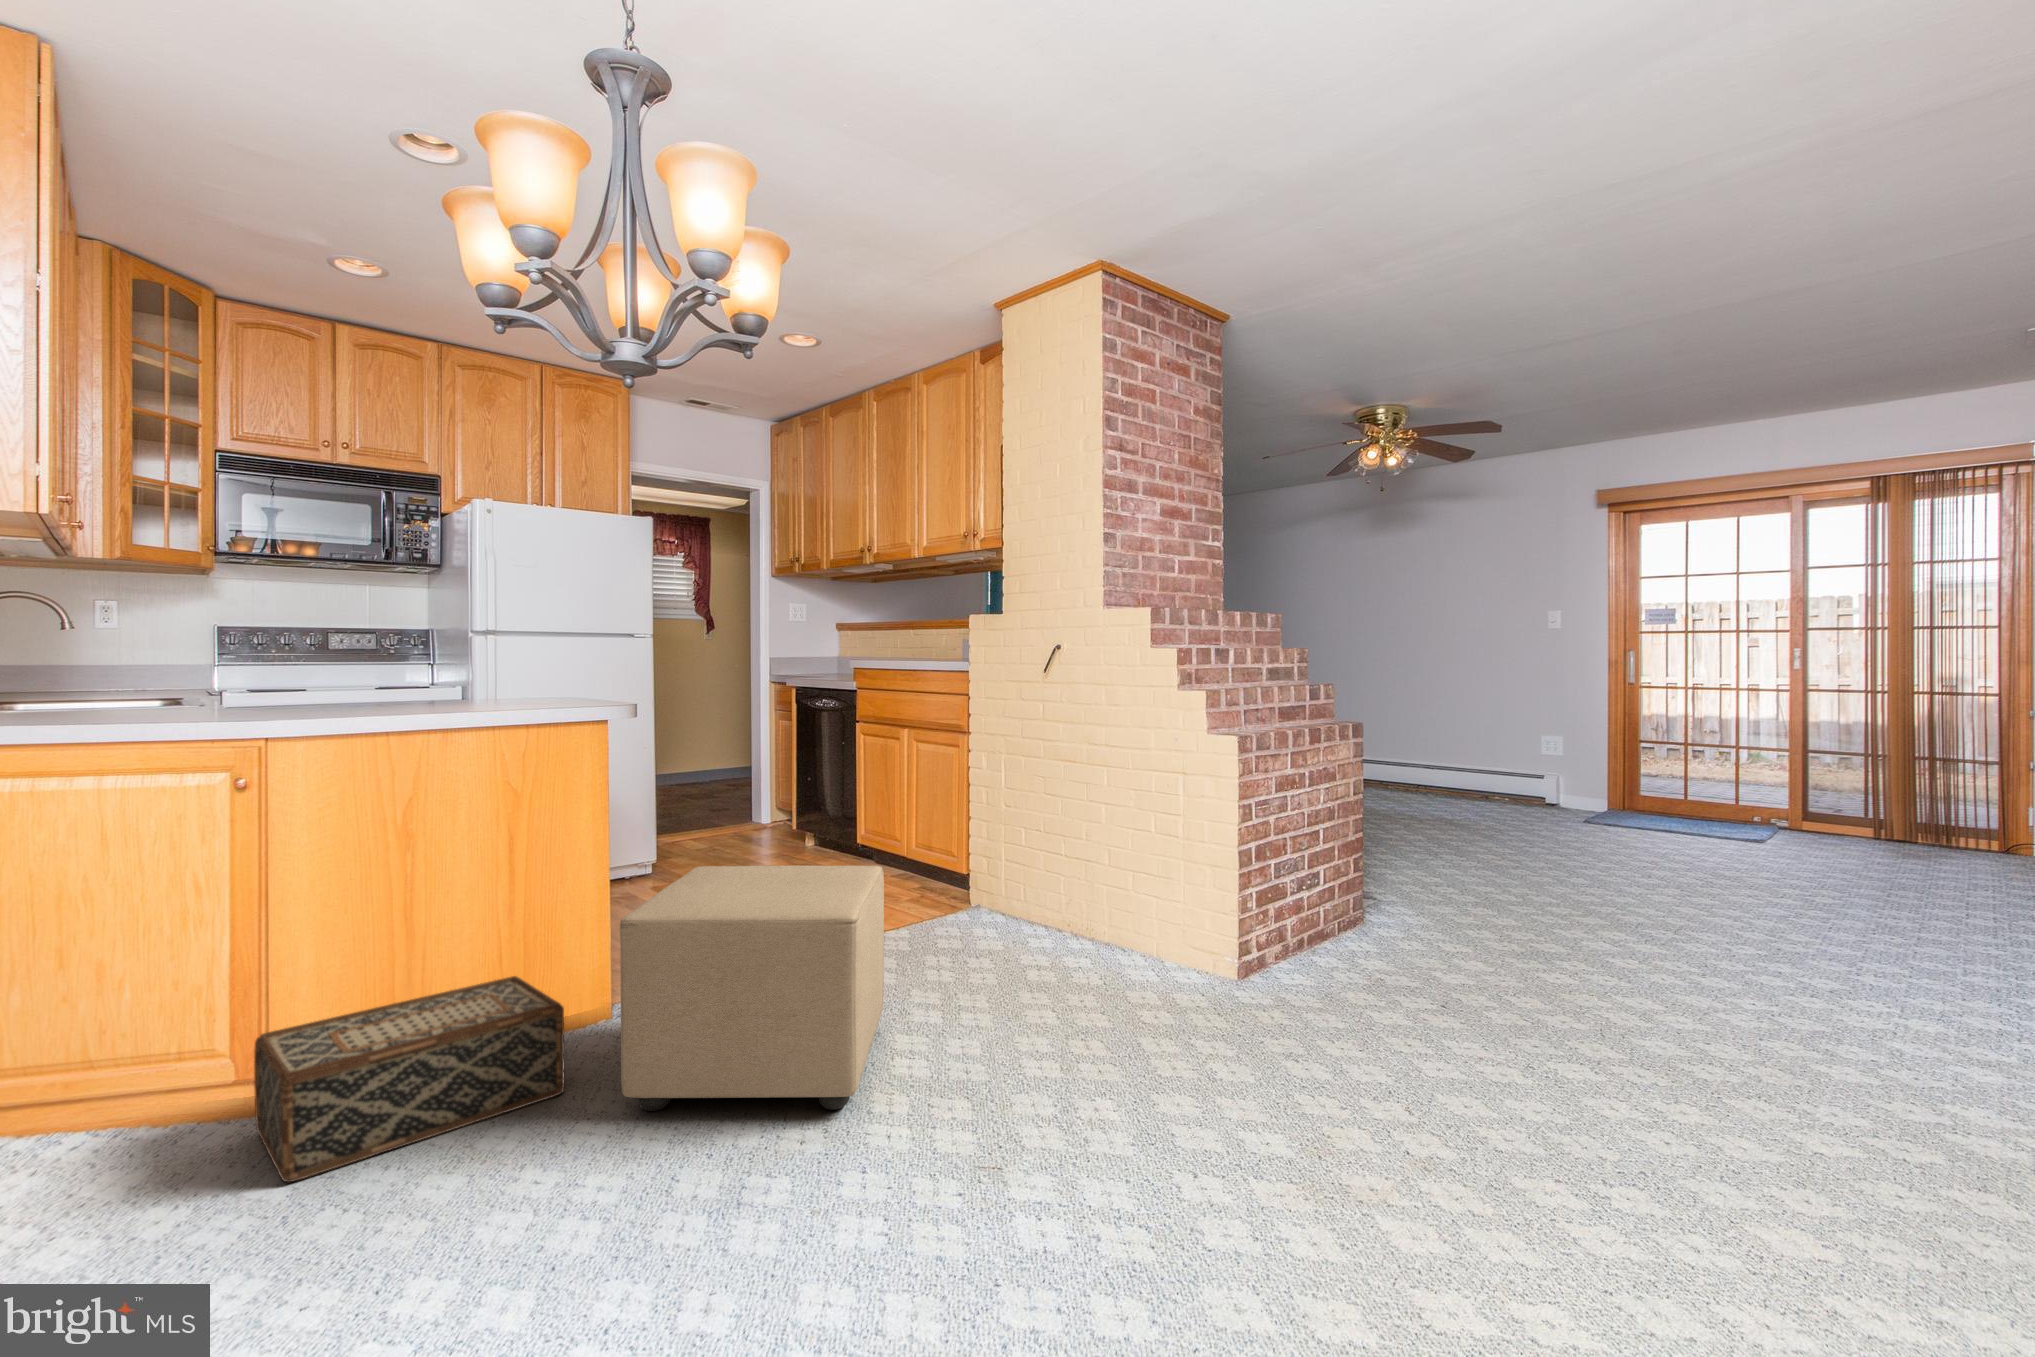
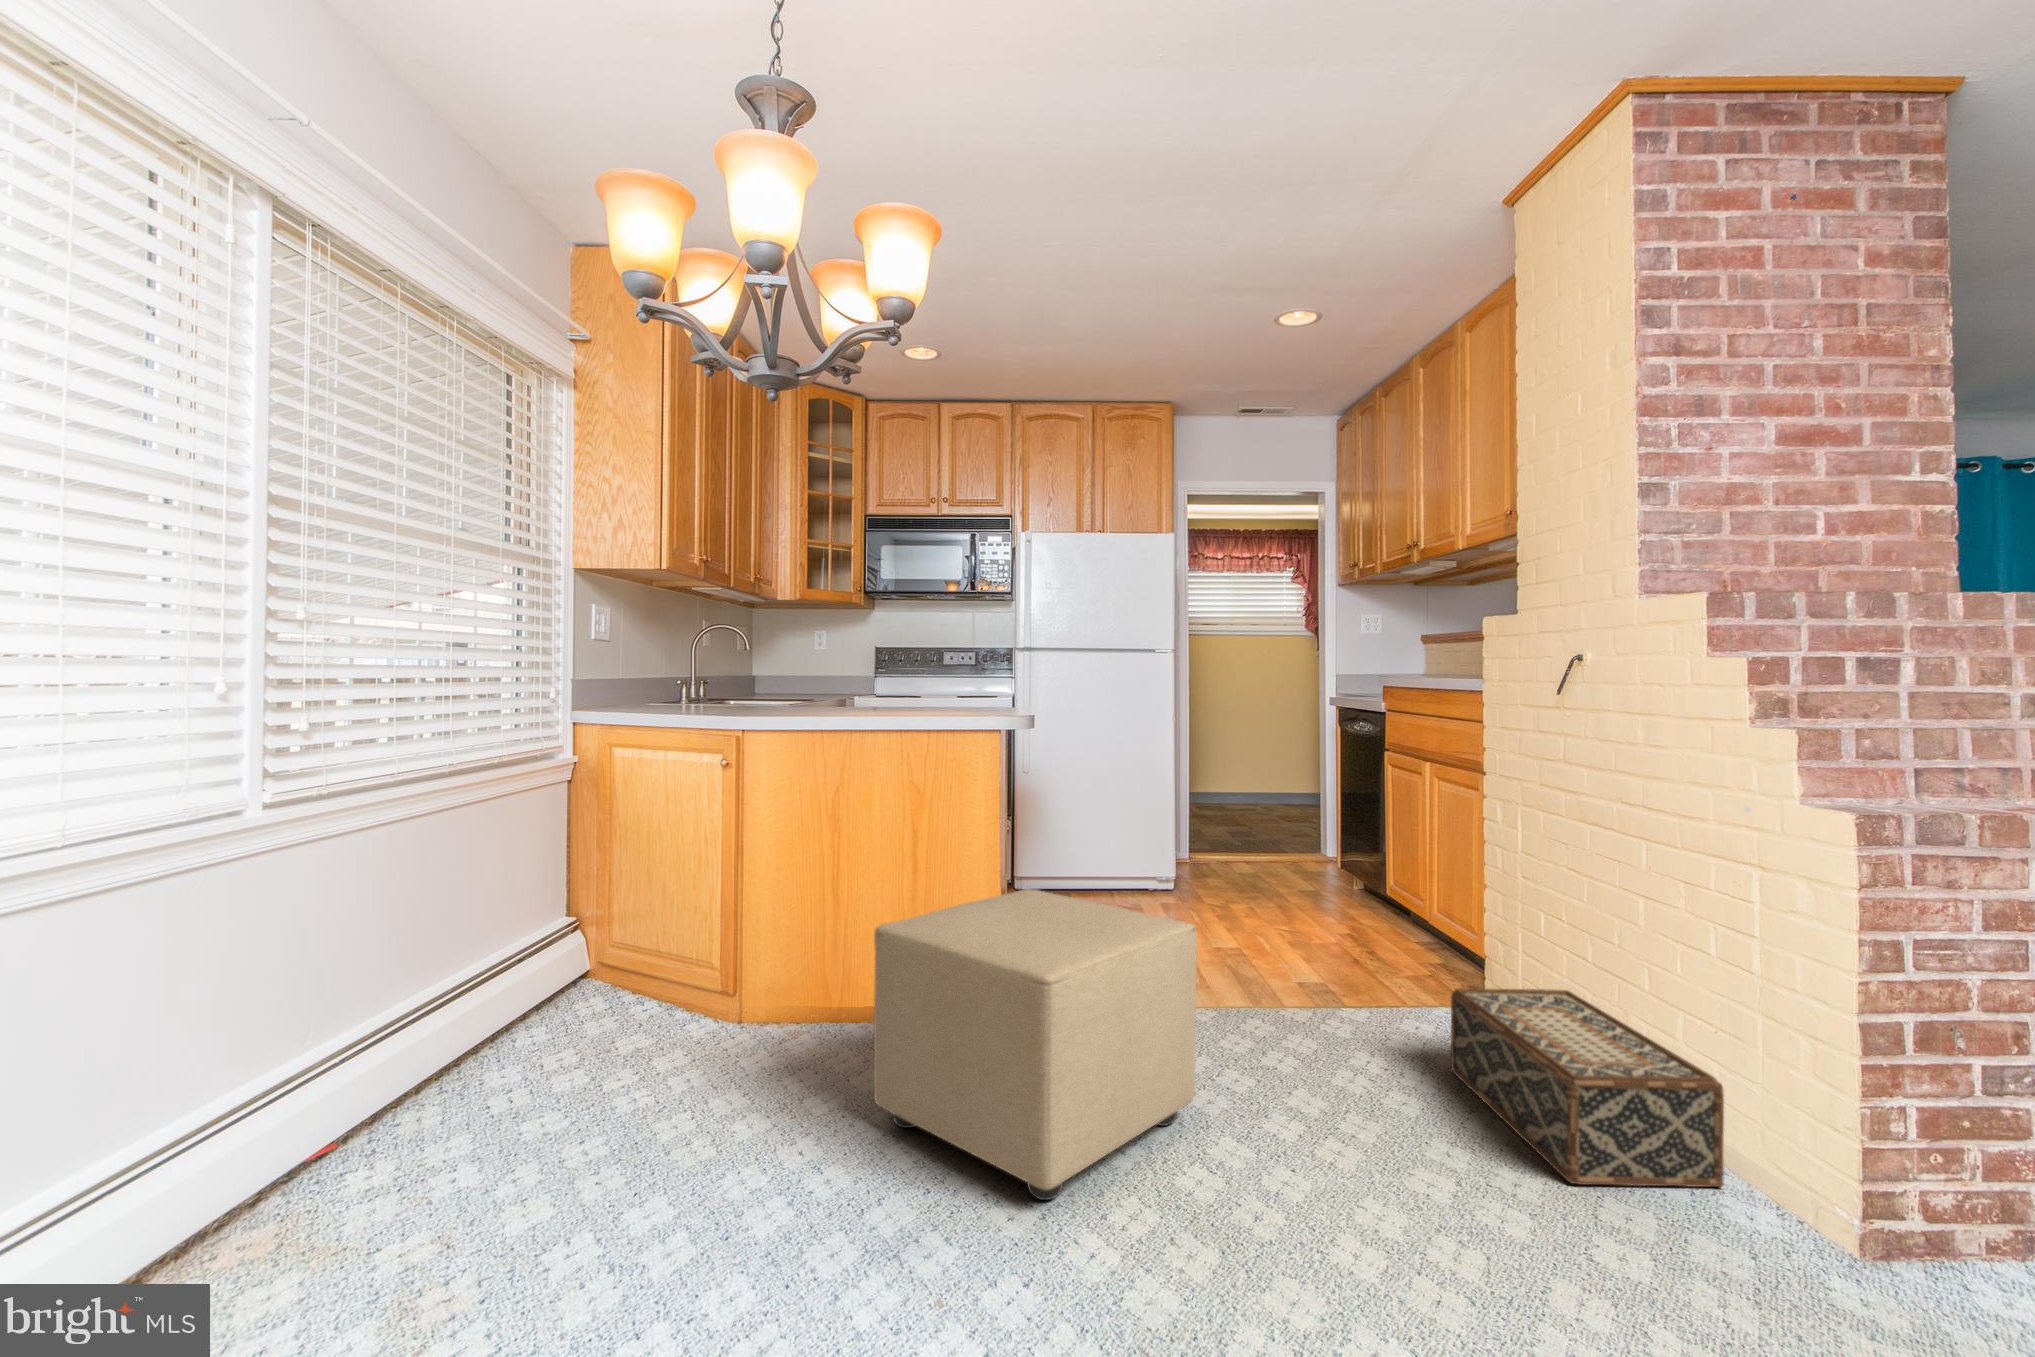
woven basket: present [254,976,564,1183] -> present [1451,989,1724,1187]

